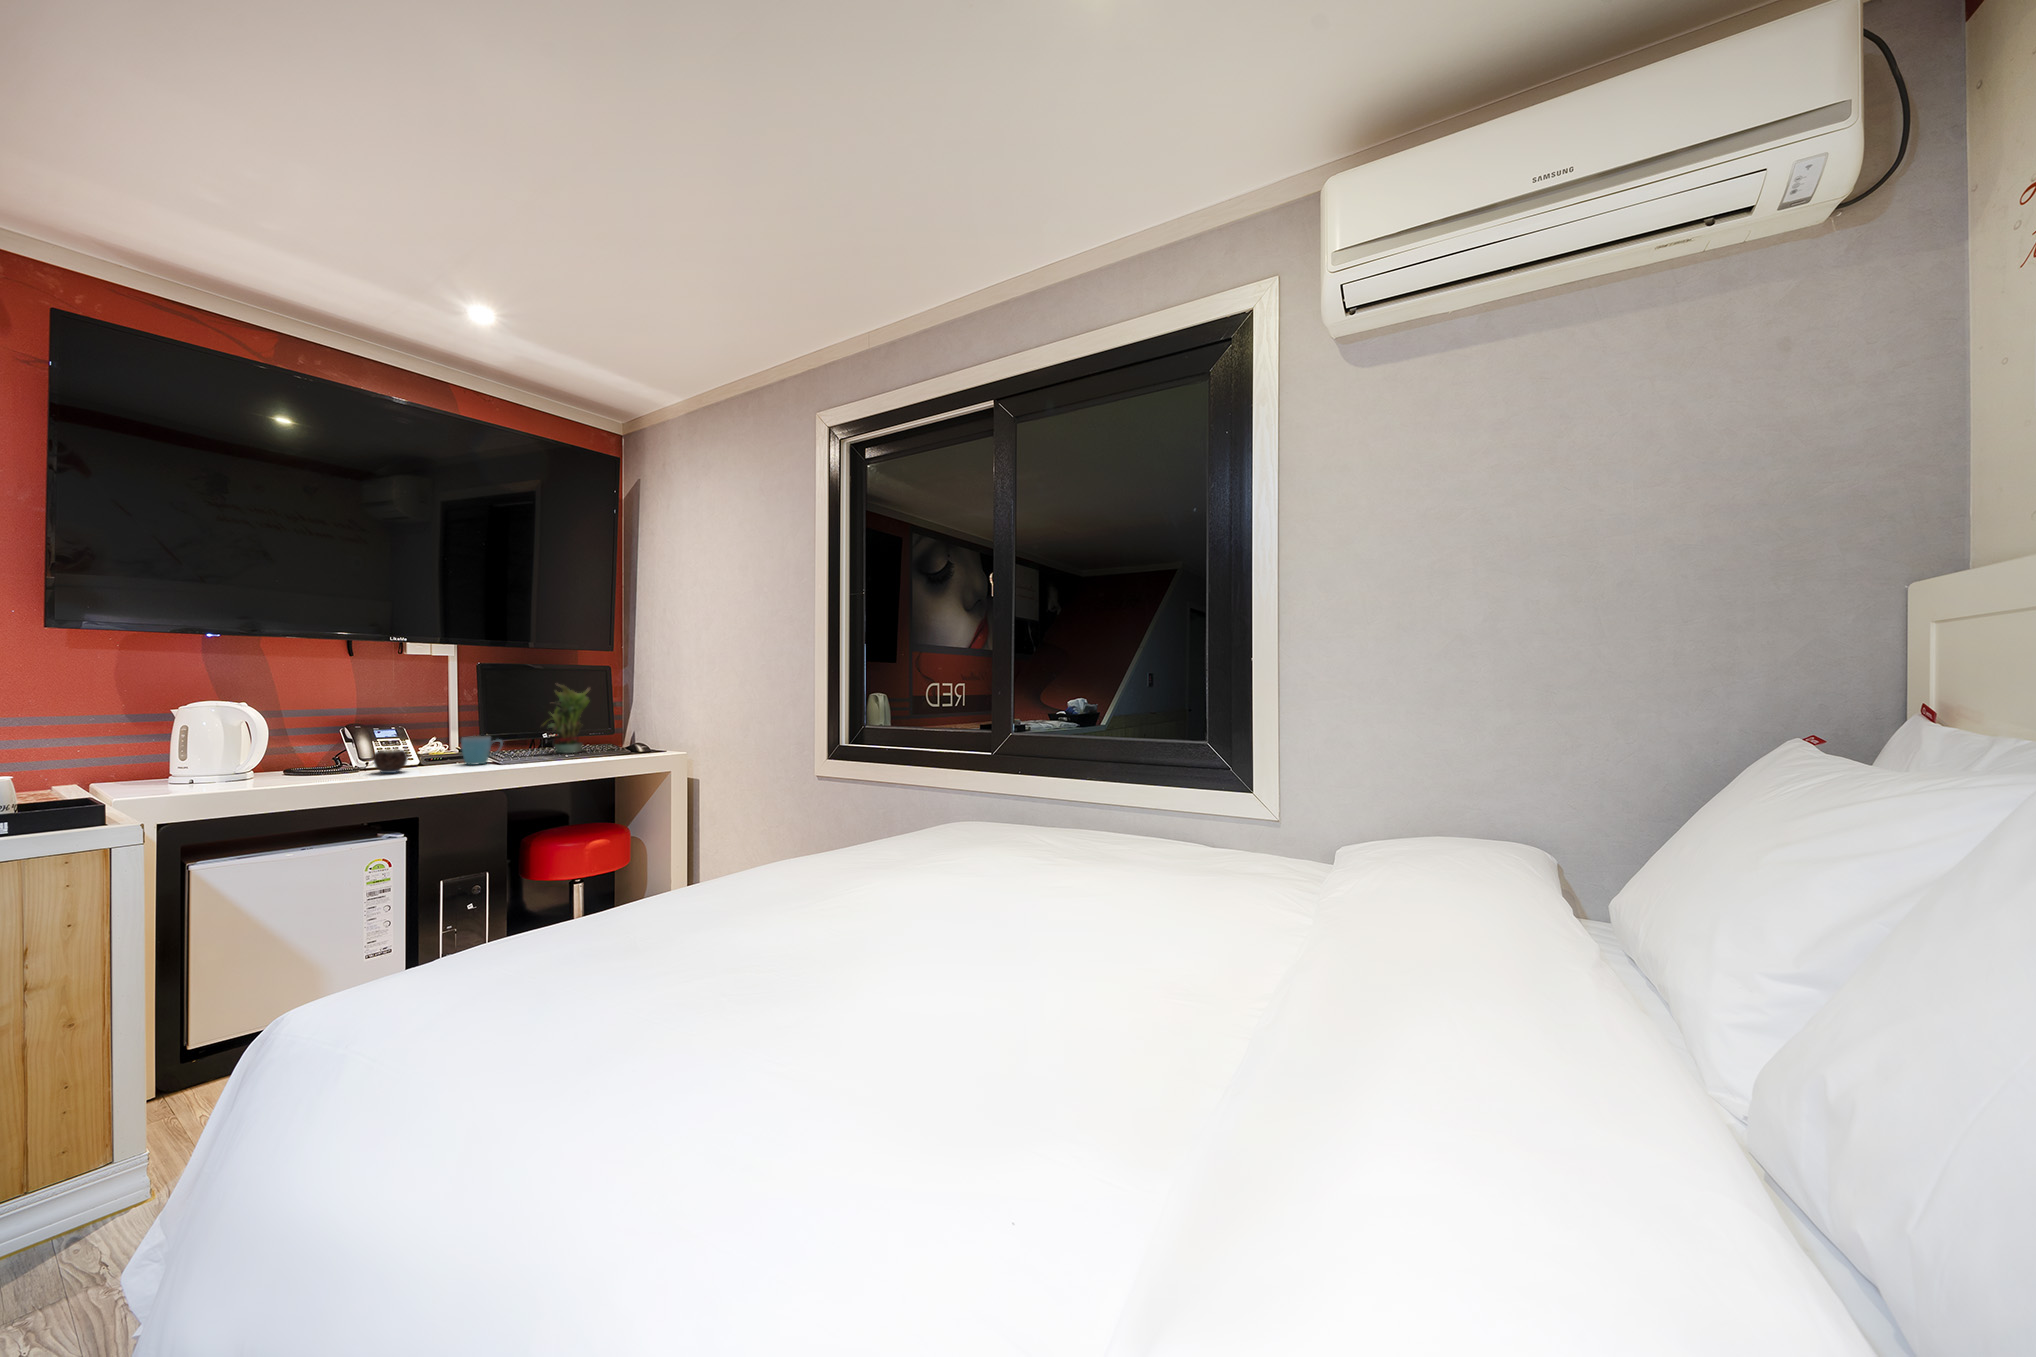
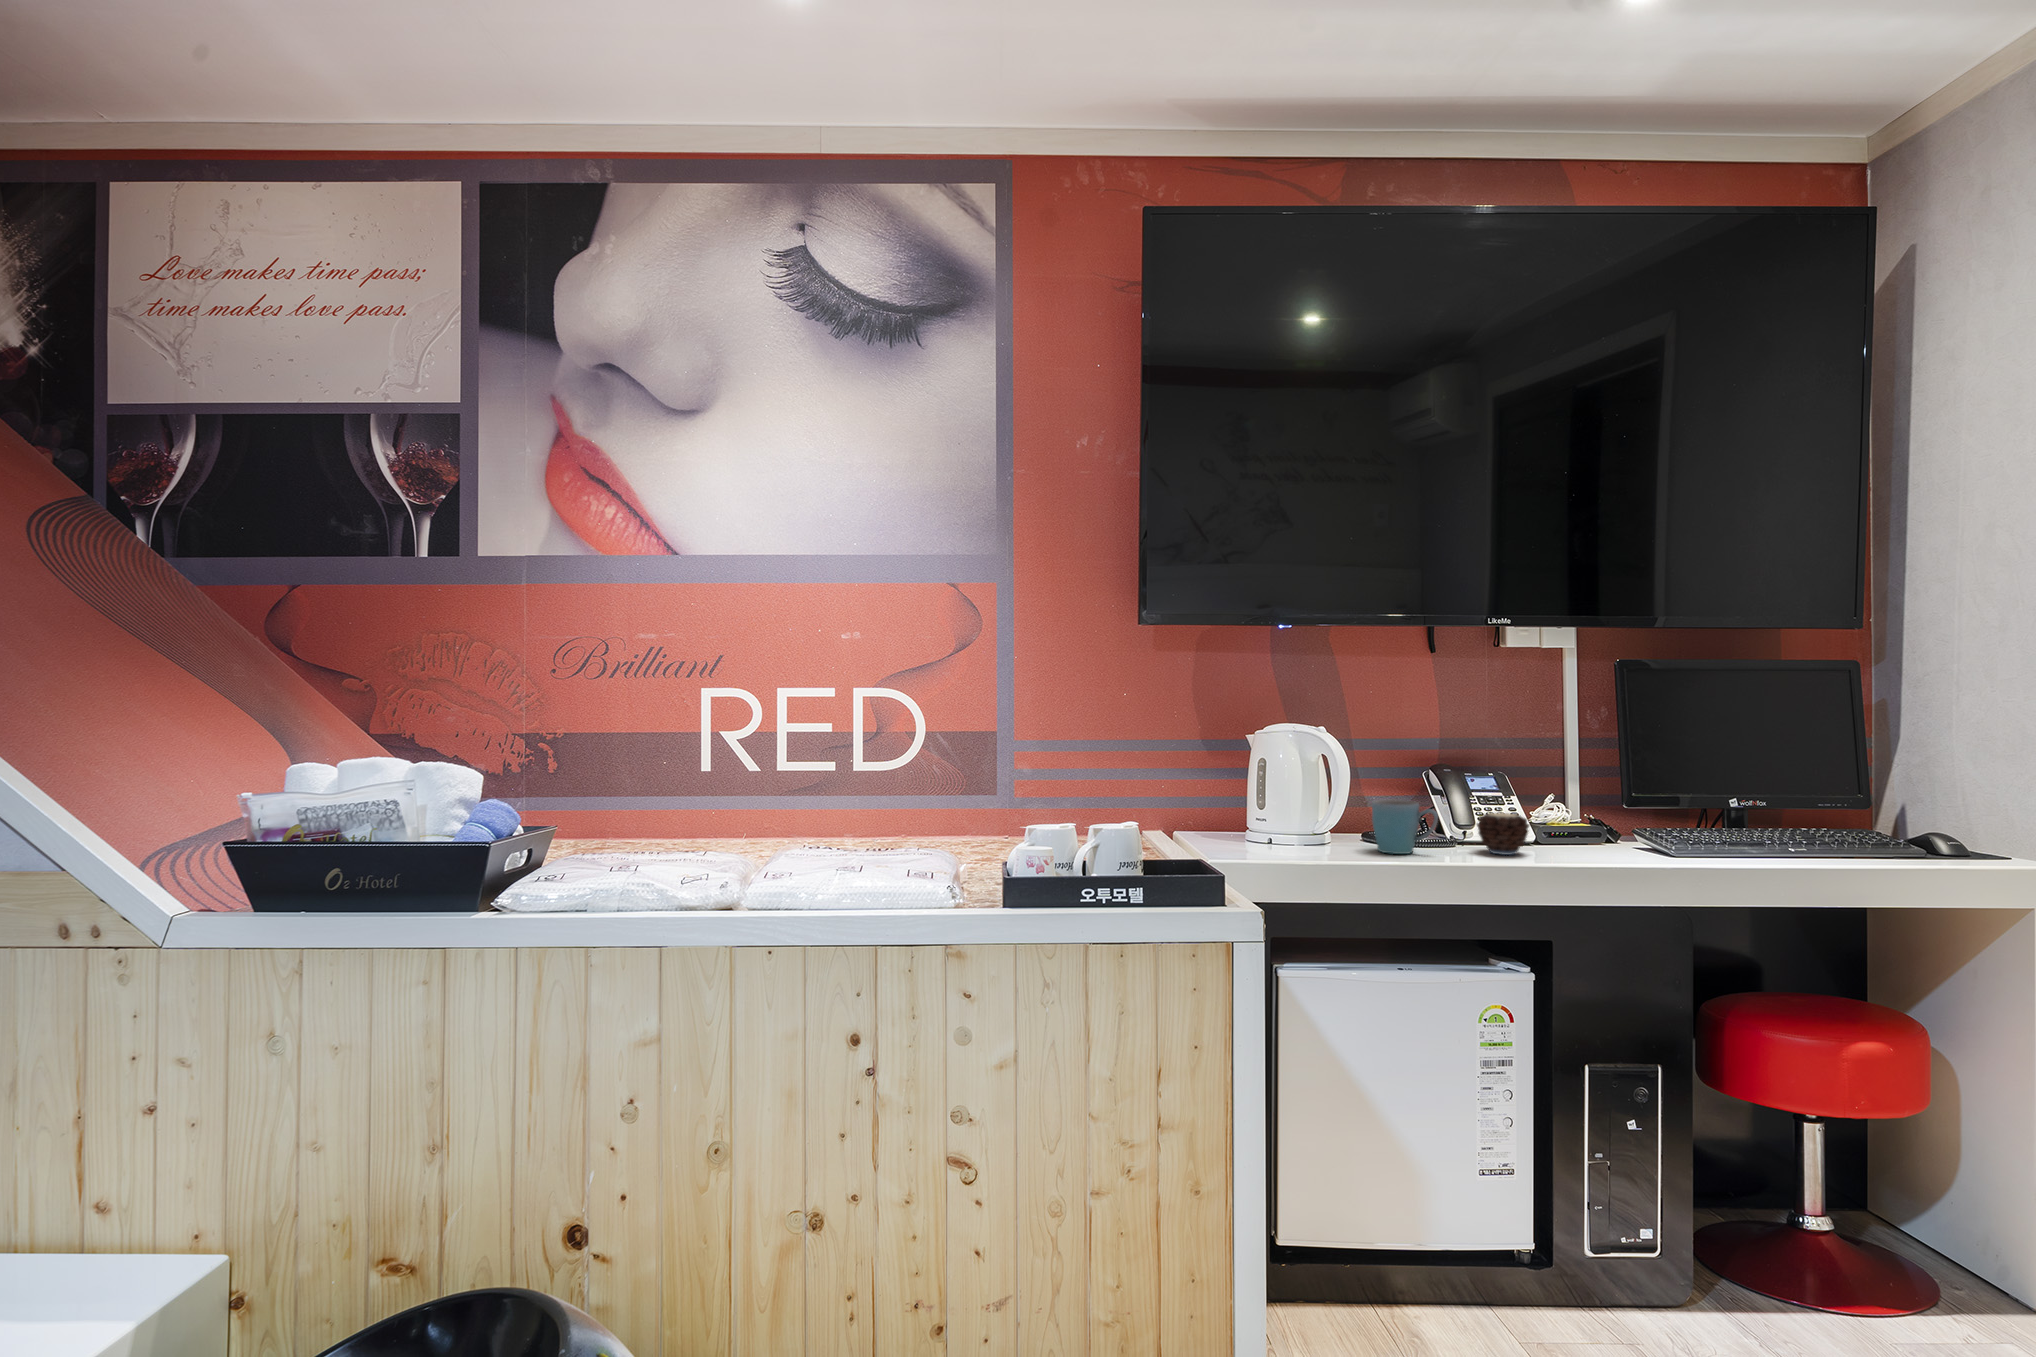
potted plant: present [543,684,590,753] -> none [1729,698,1840,845]
mug: present [461,736,503,765] -> present [1372,800,1438,854]

